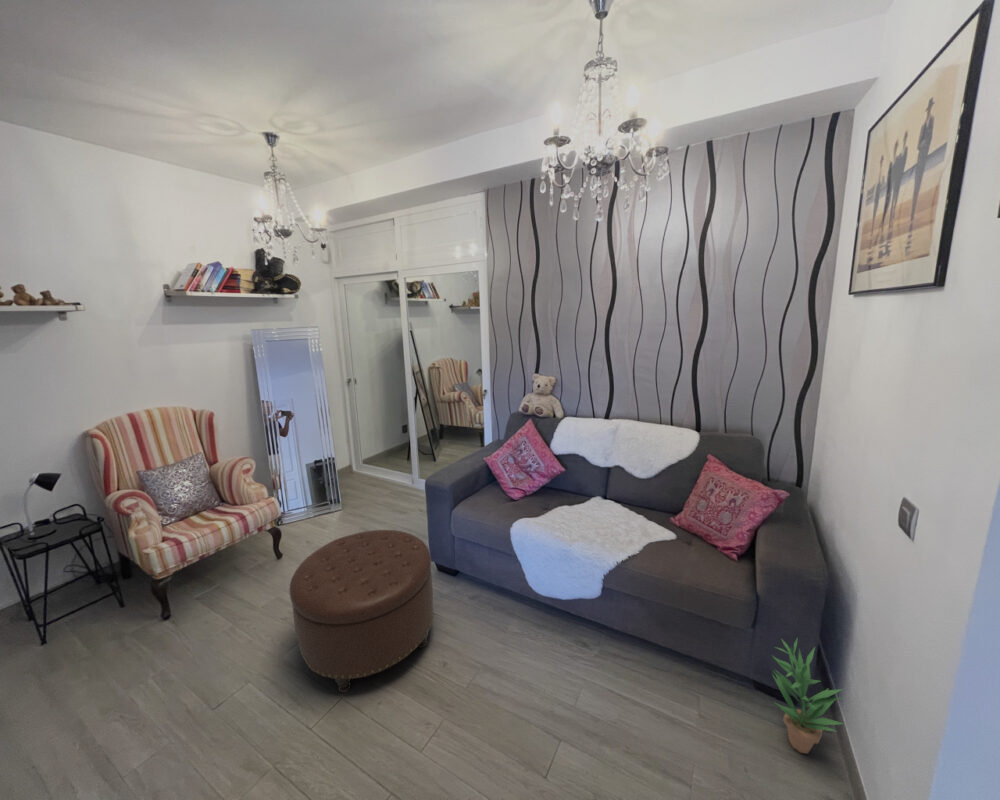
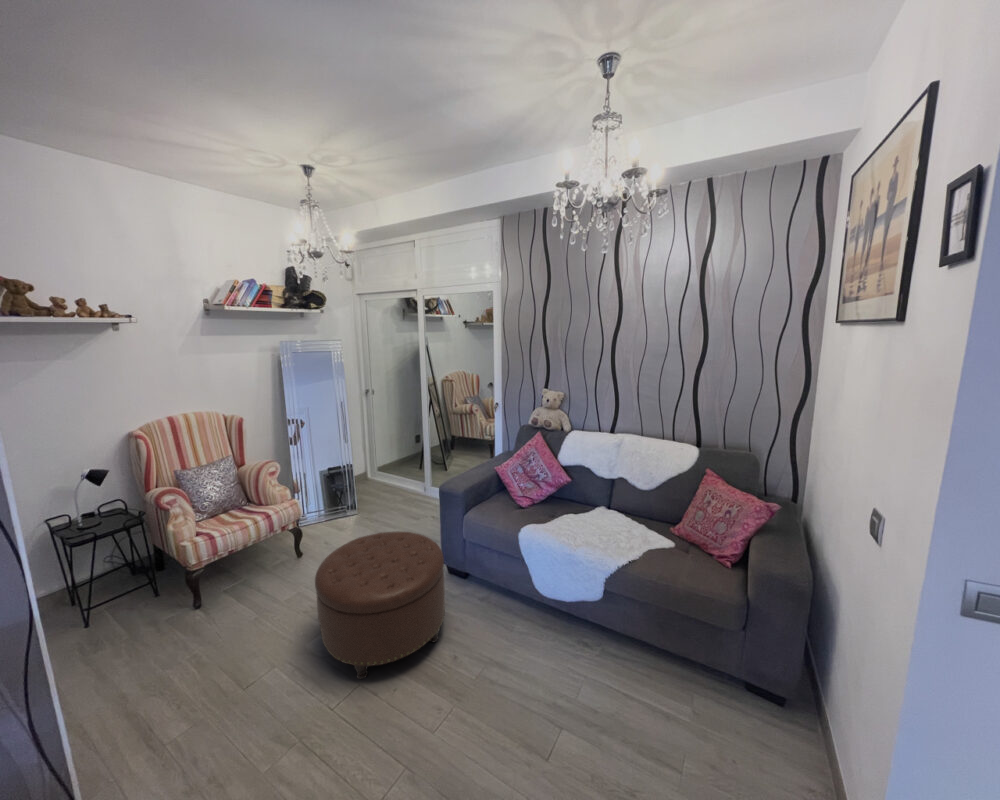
potted plant: present [773,639,843,753] -> none [759,638,826,749]

